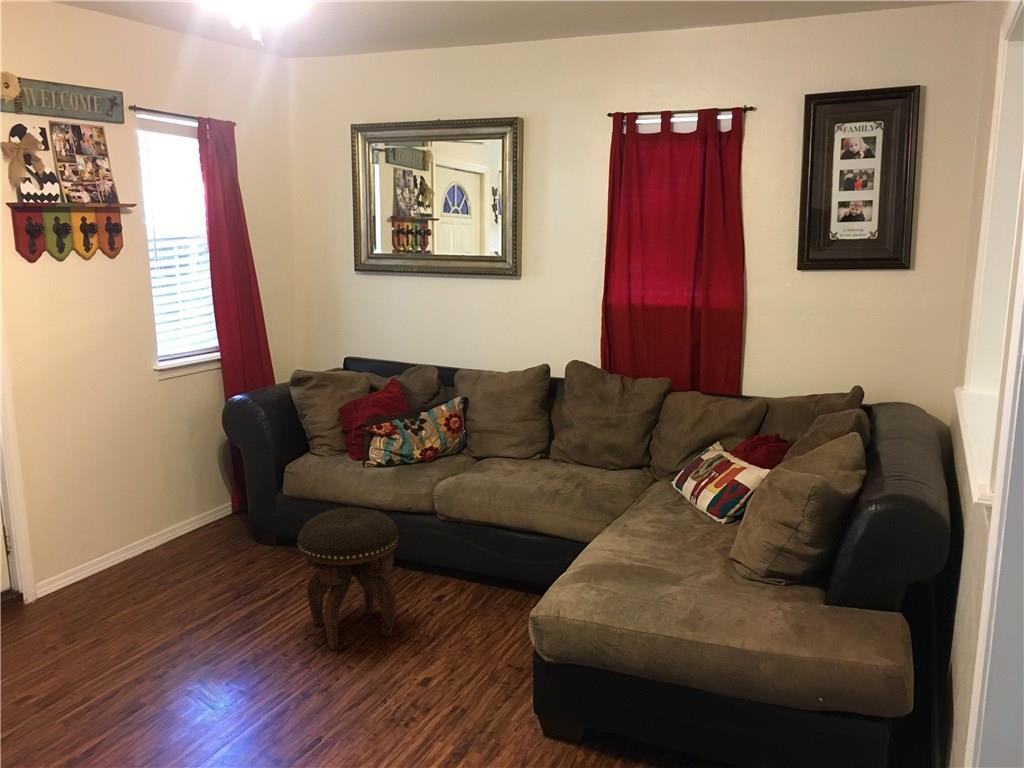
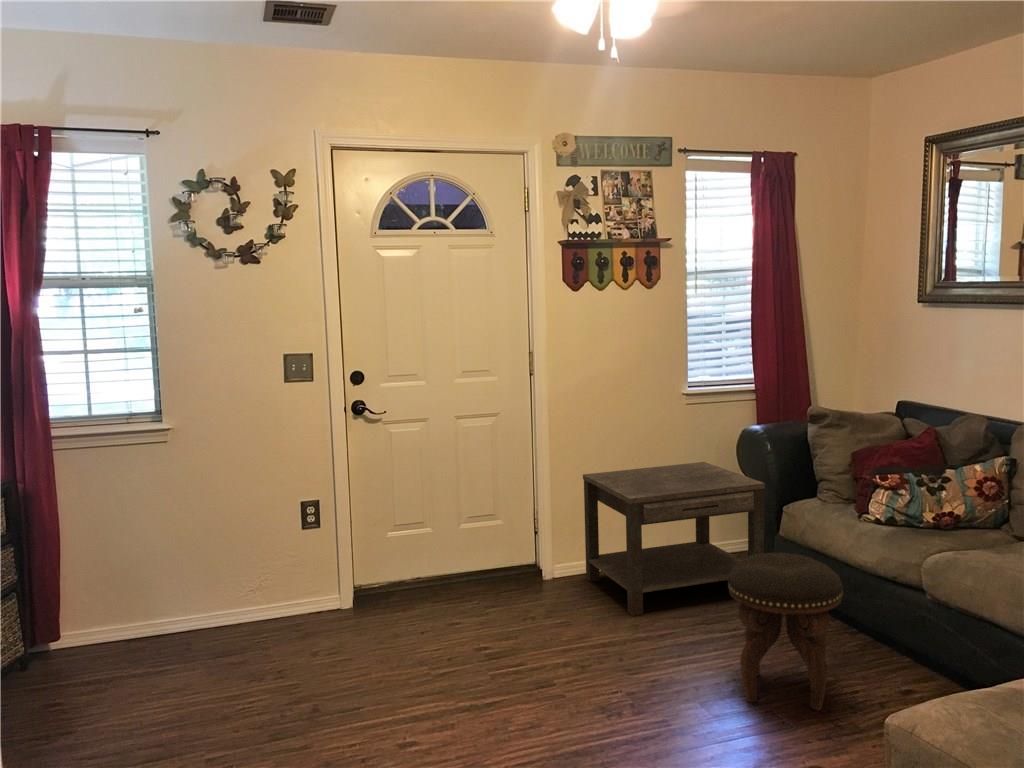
side table: none [60,436,271,609] -> present [583,462,765,616]

